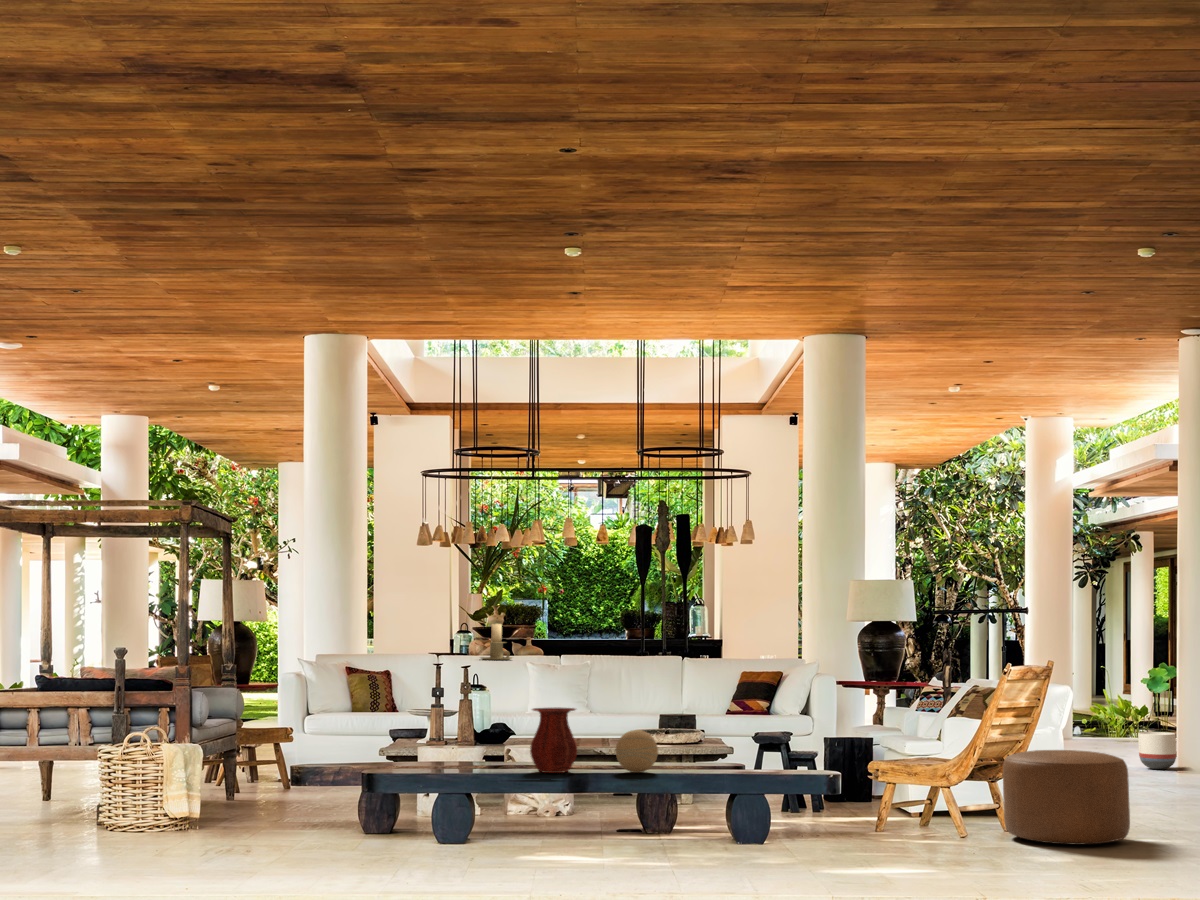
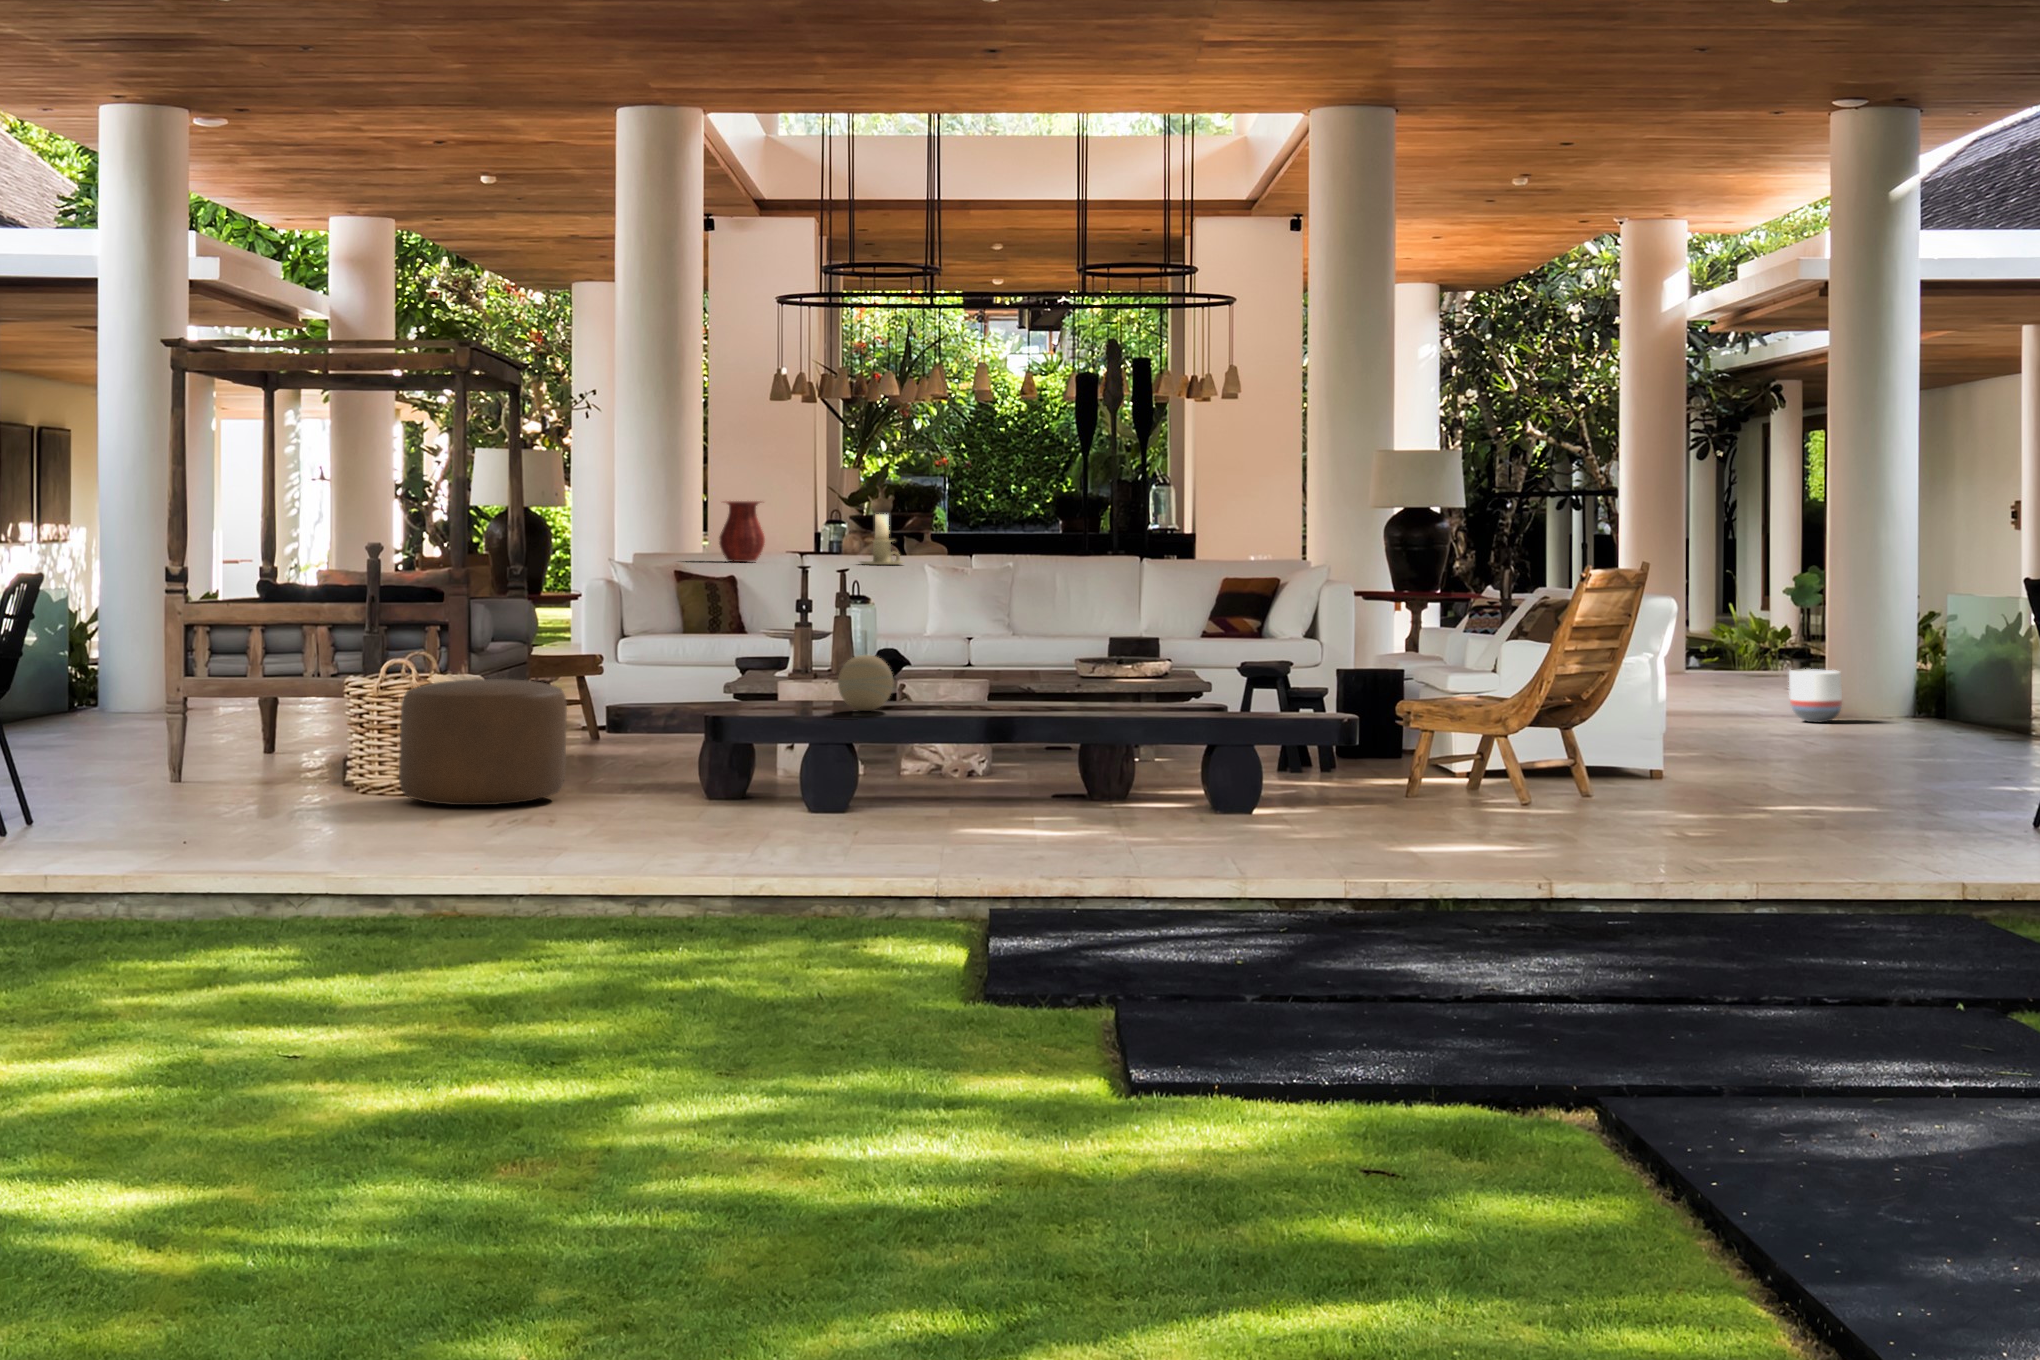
vase: present [530,708,577,773] -> present [719,501,765,562]
decorative orb: present [616,730,658,773] -> present [838,655,893,711]
ottoman: present [1003,750,1130,845] -> present [399,679,567,805]

